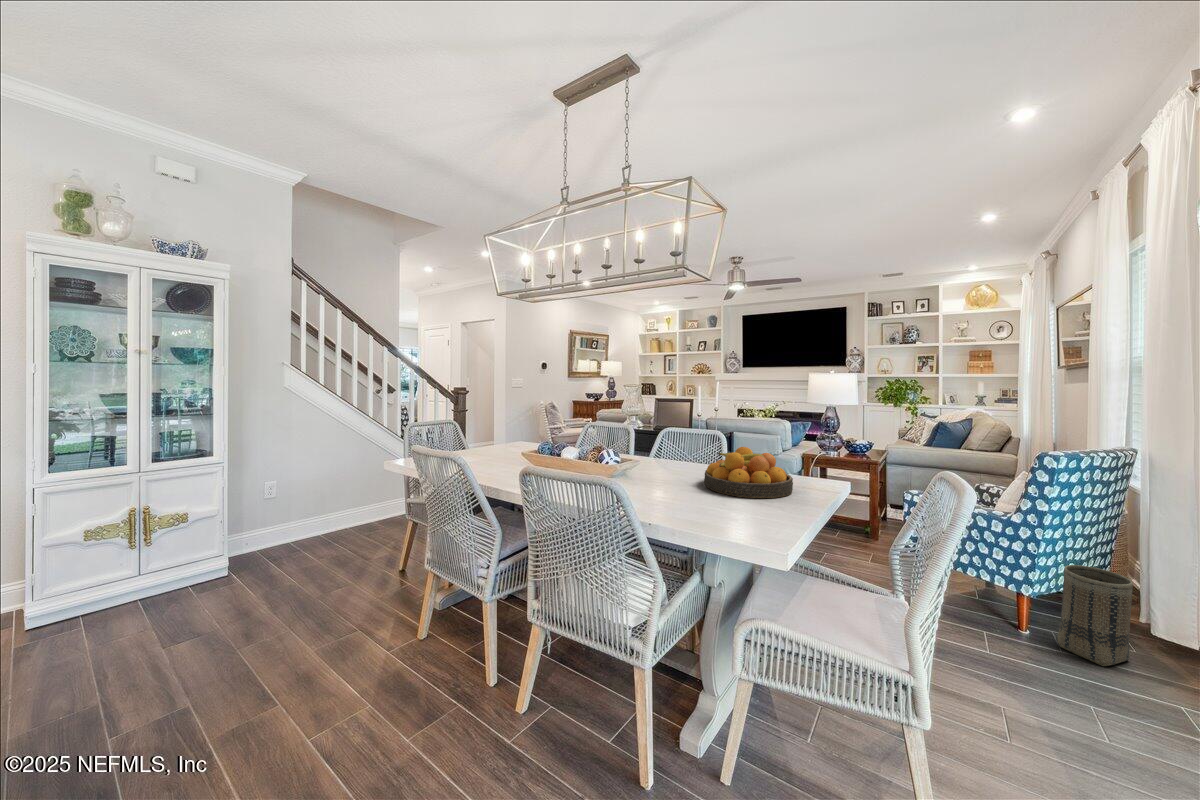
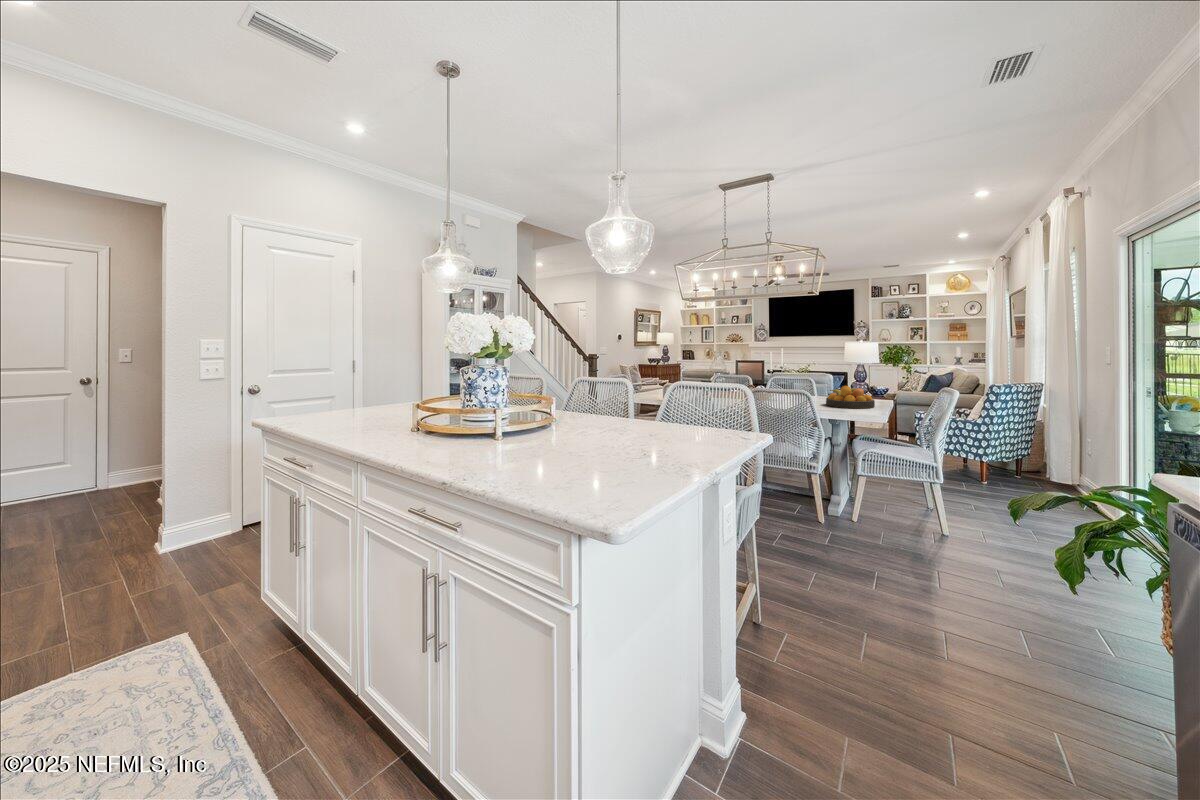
basket: present [1058,565,1133,666] -> none [998,443,1034,489]

